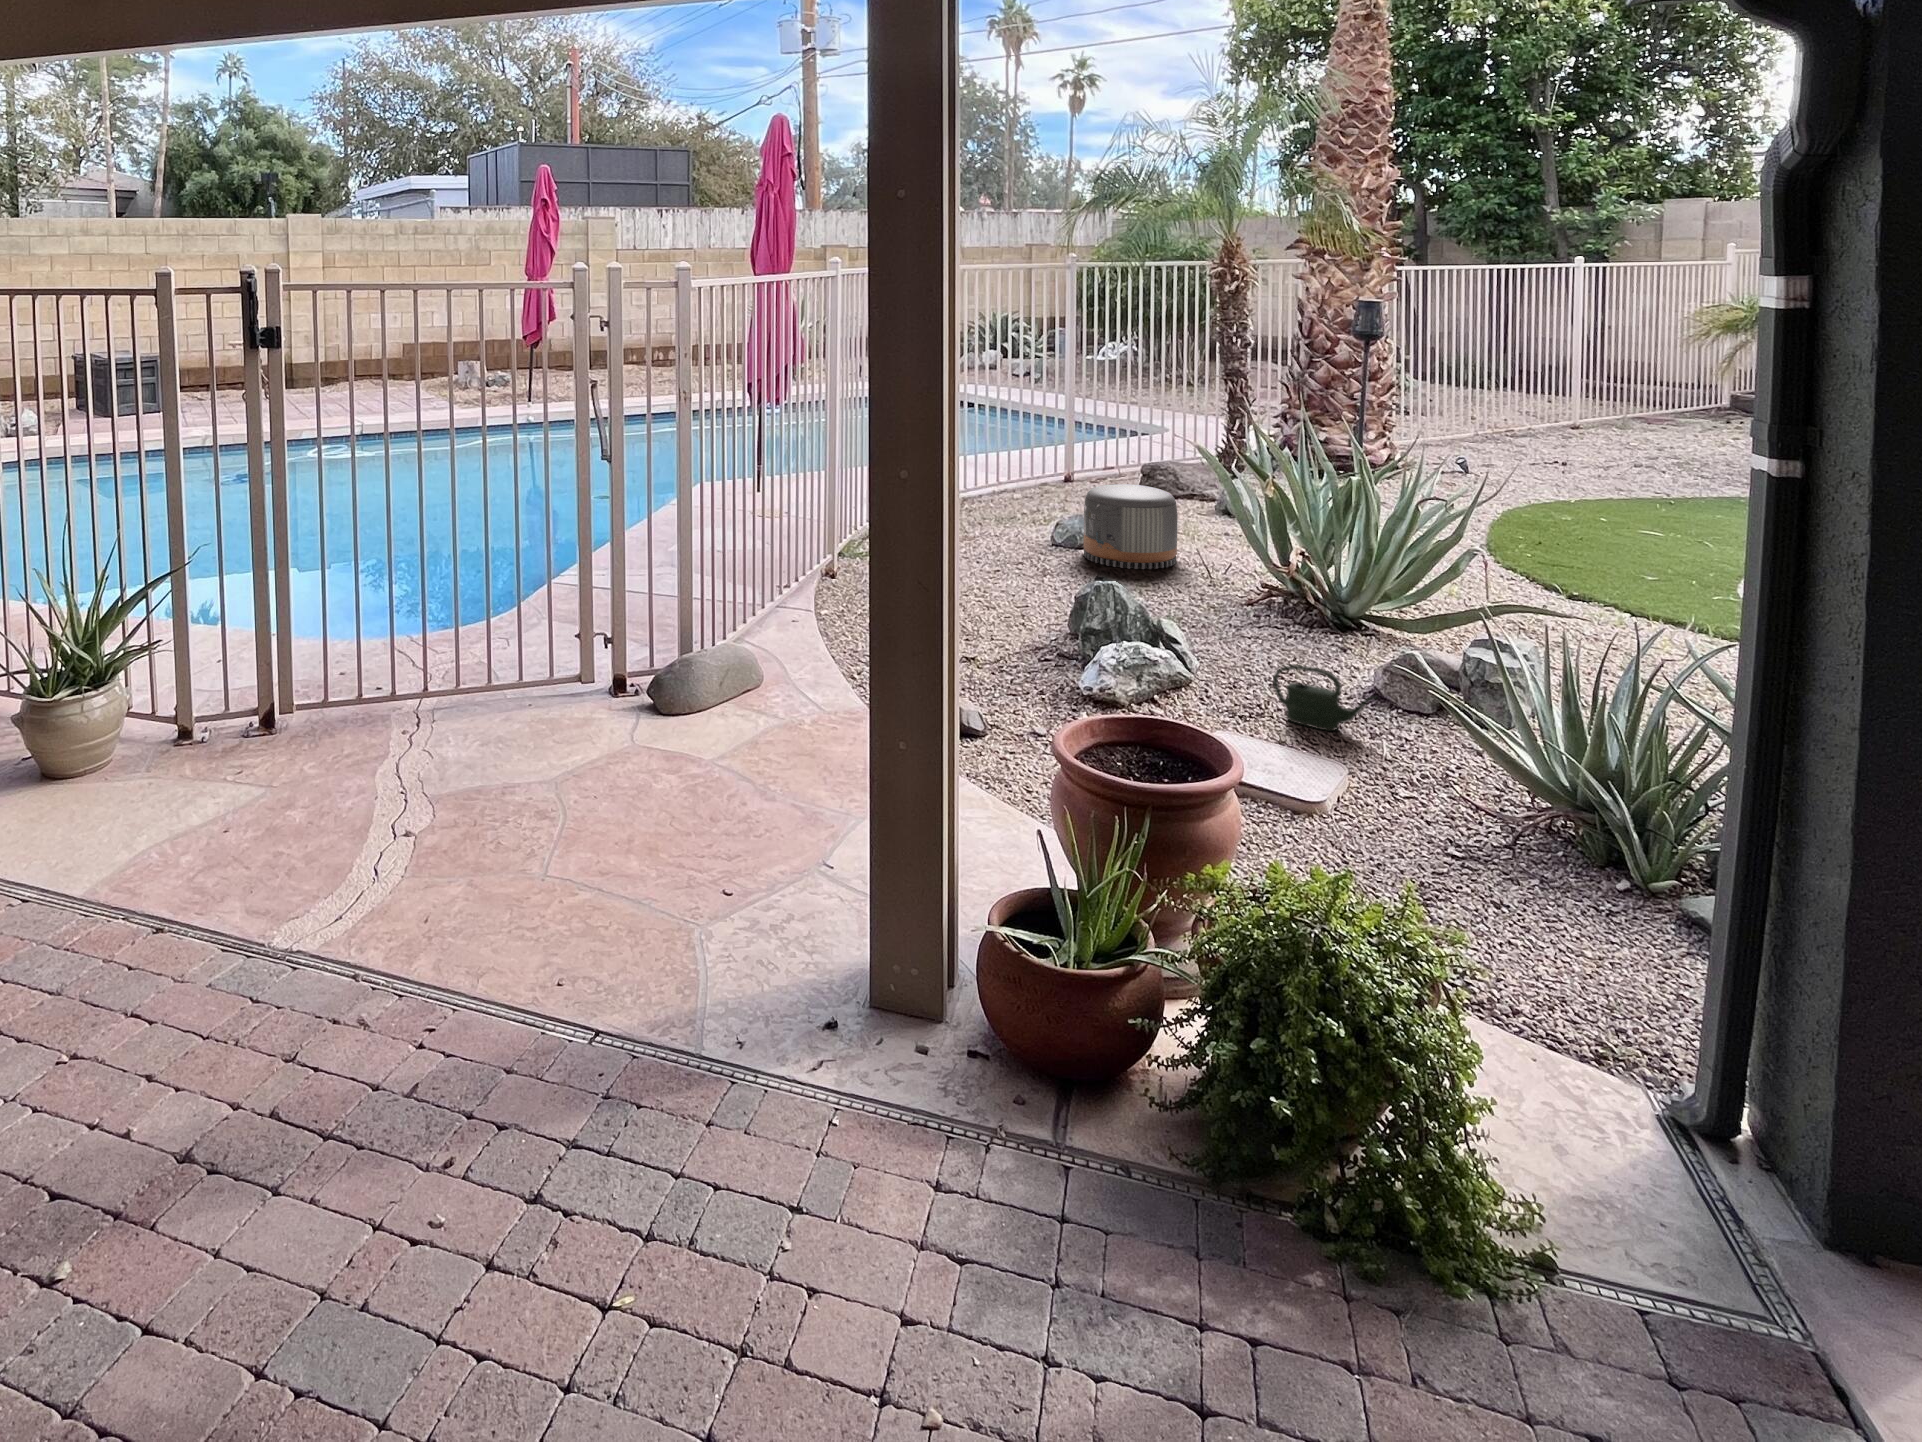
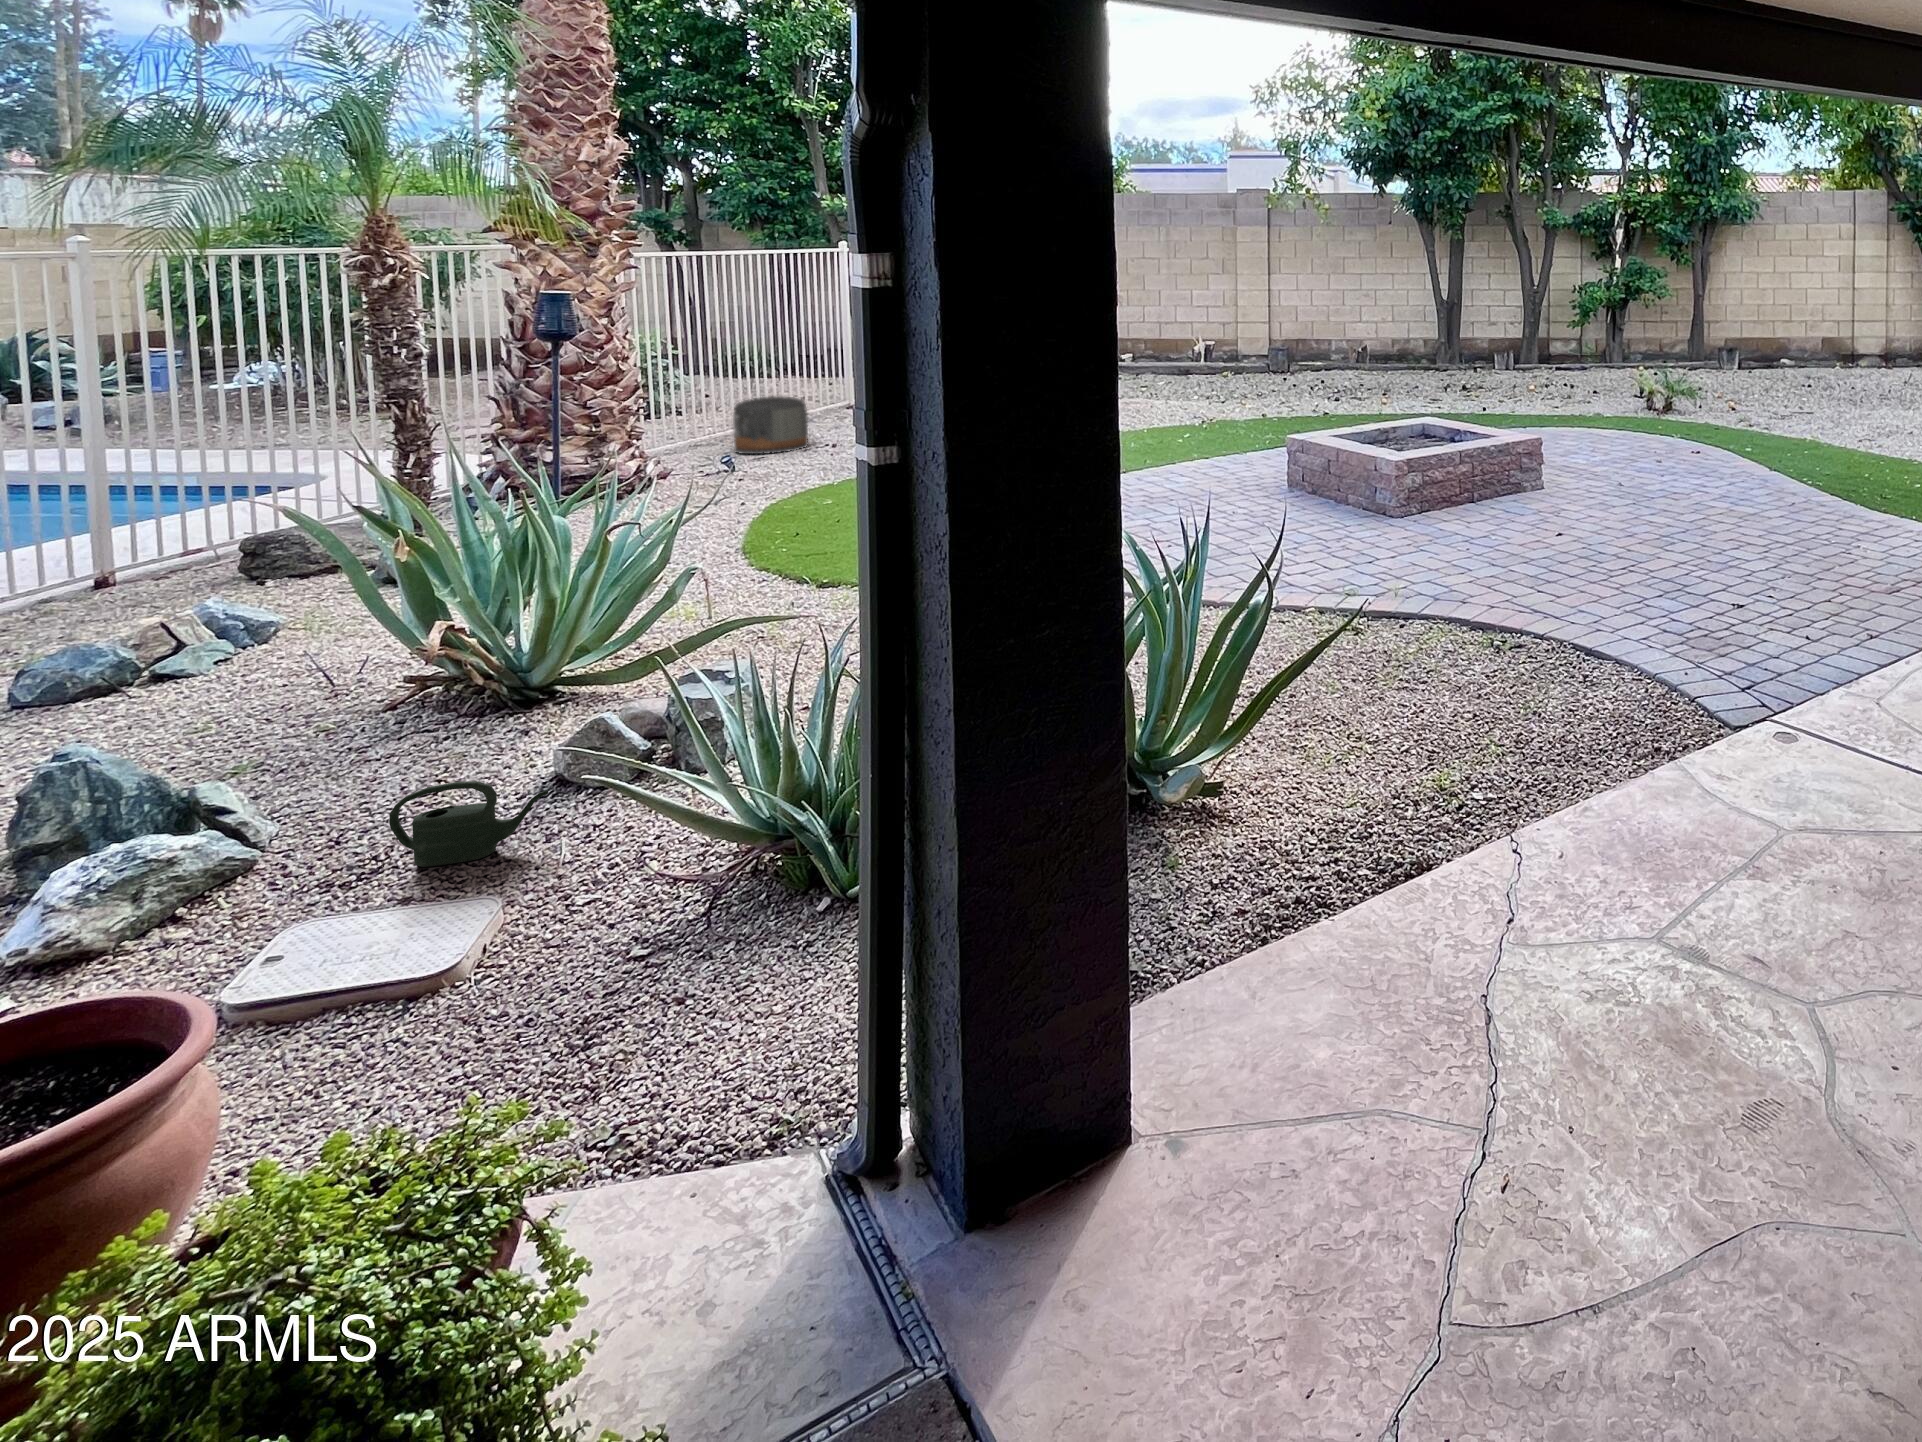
pouf: present [1084,484,1178,569] -> present [733,396,808,454]

